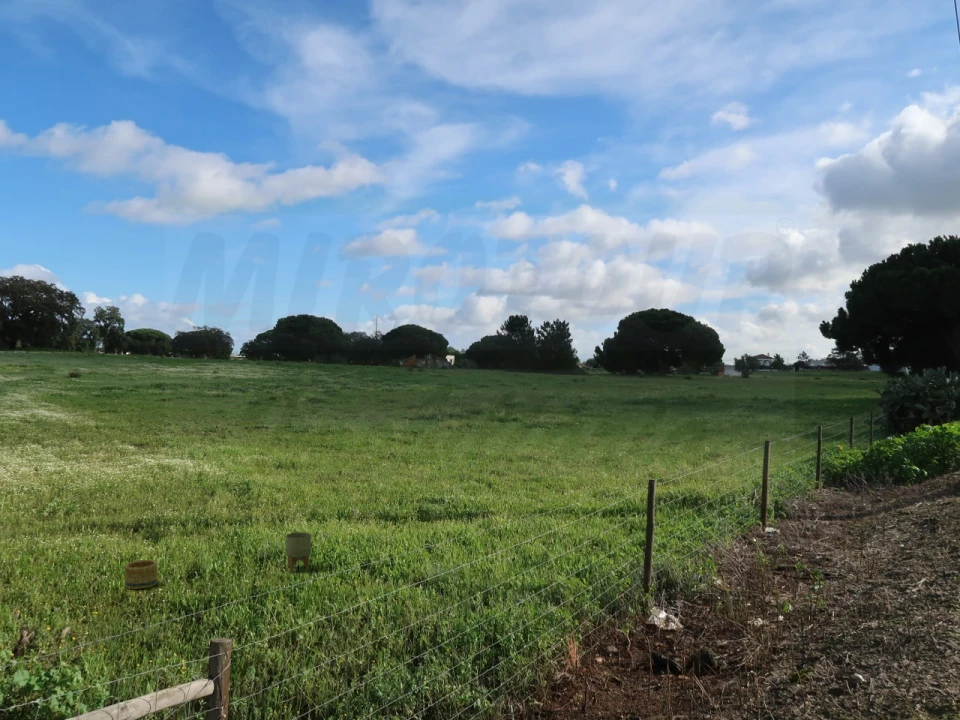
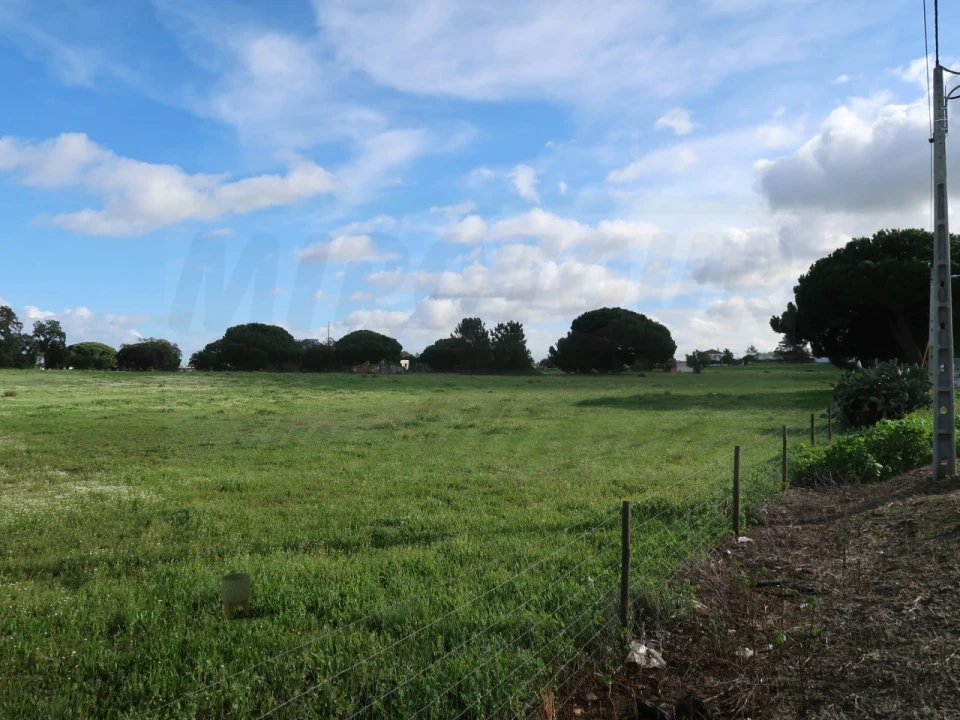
basket: present [125,560,158,589] -> none [31,616,71,652]

